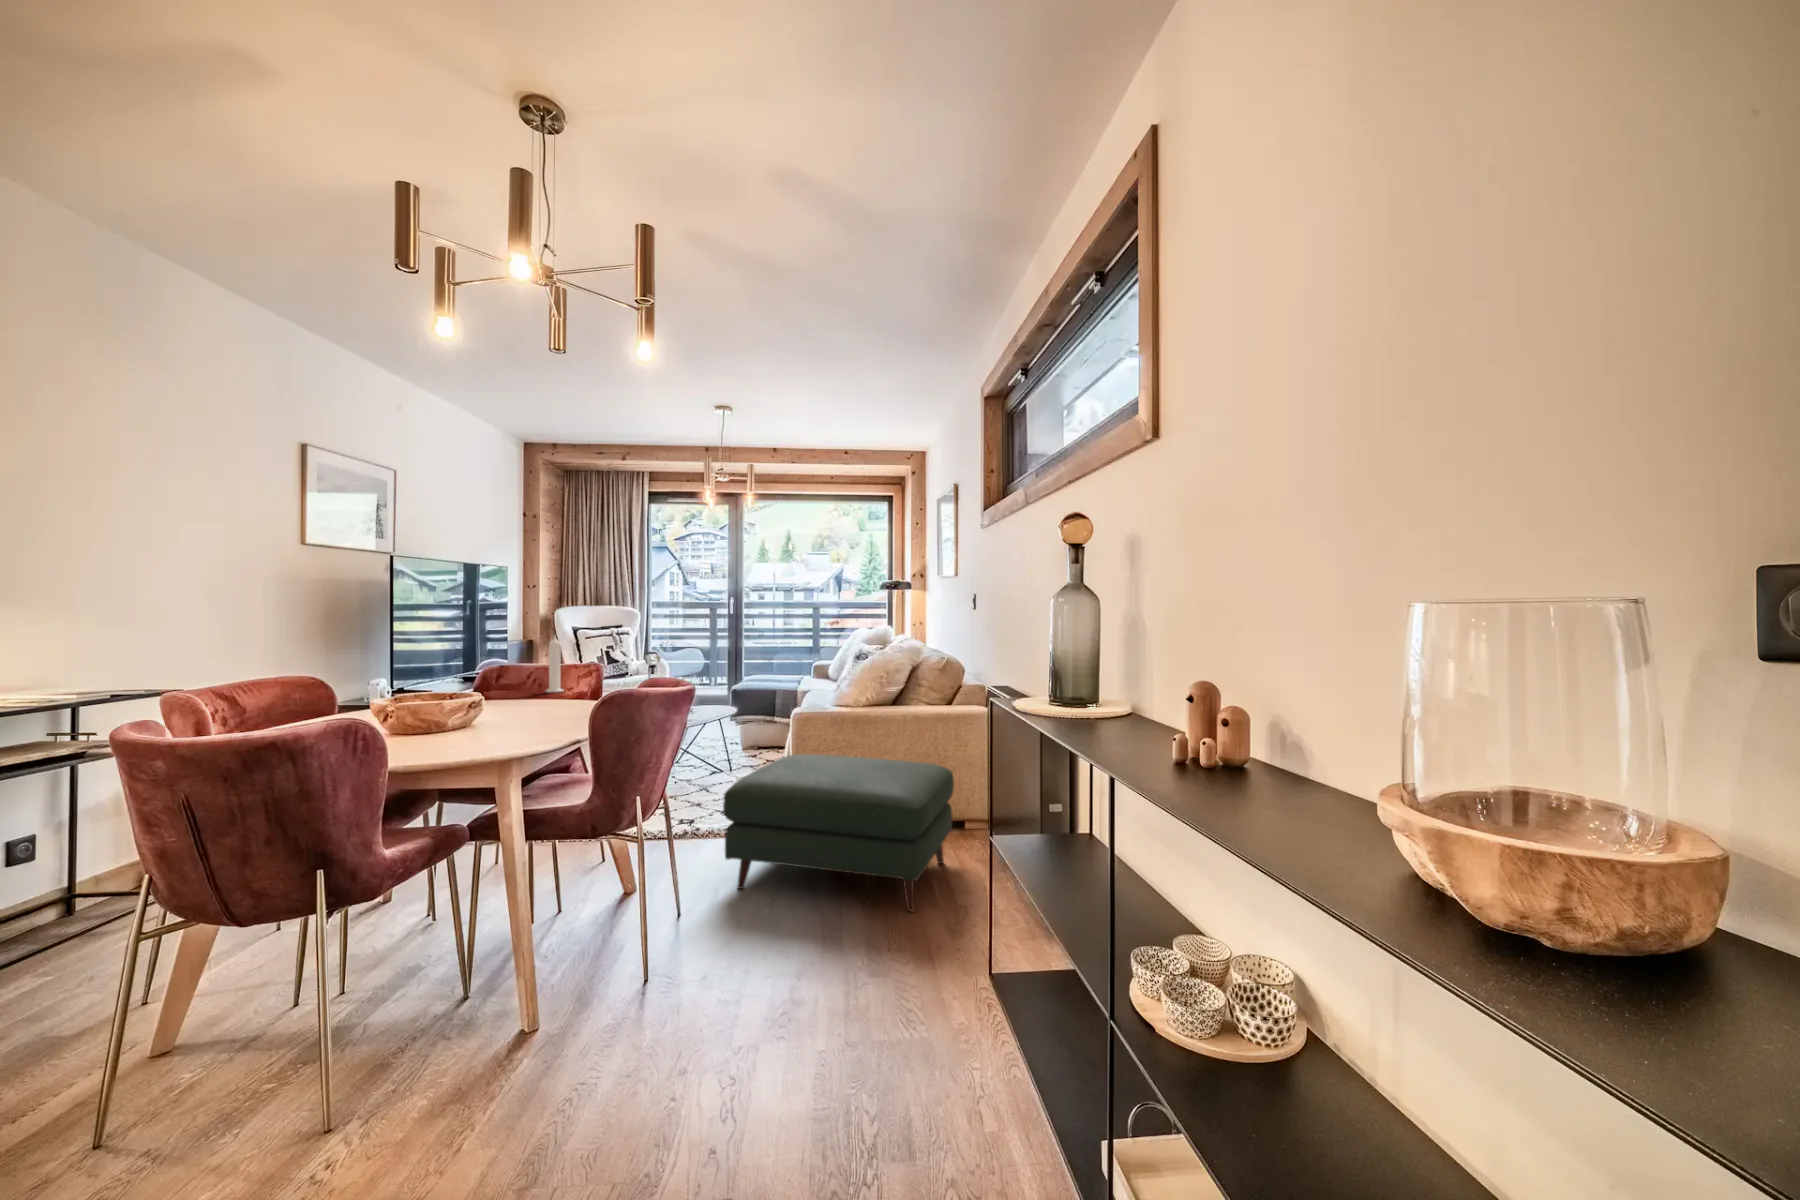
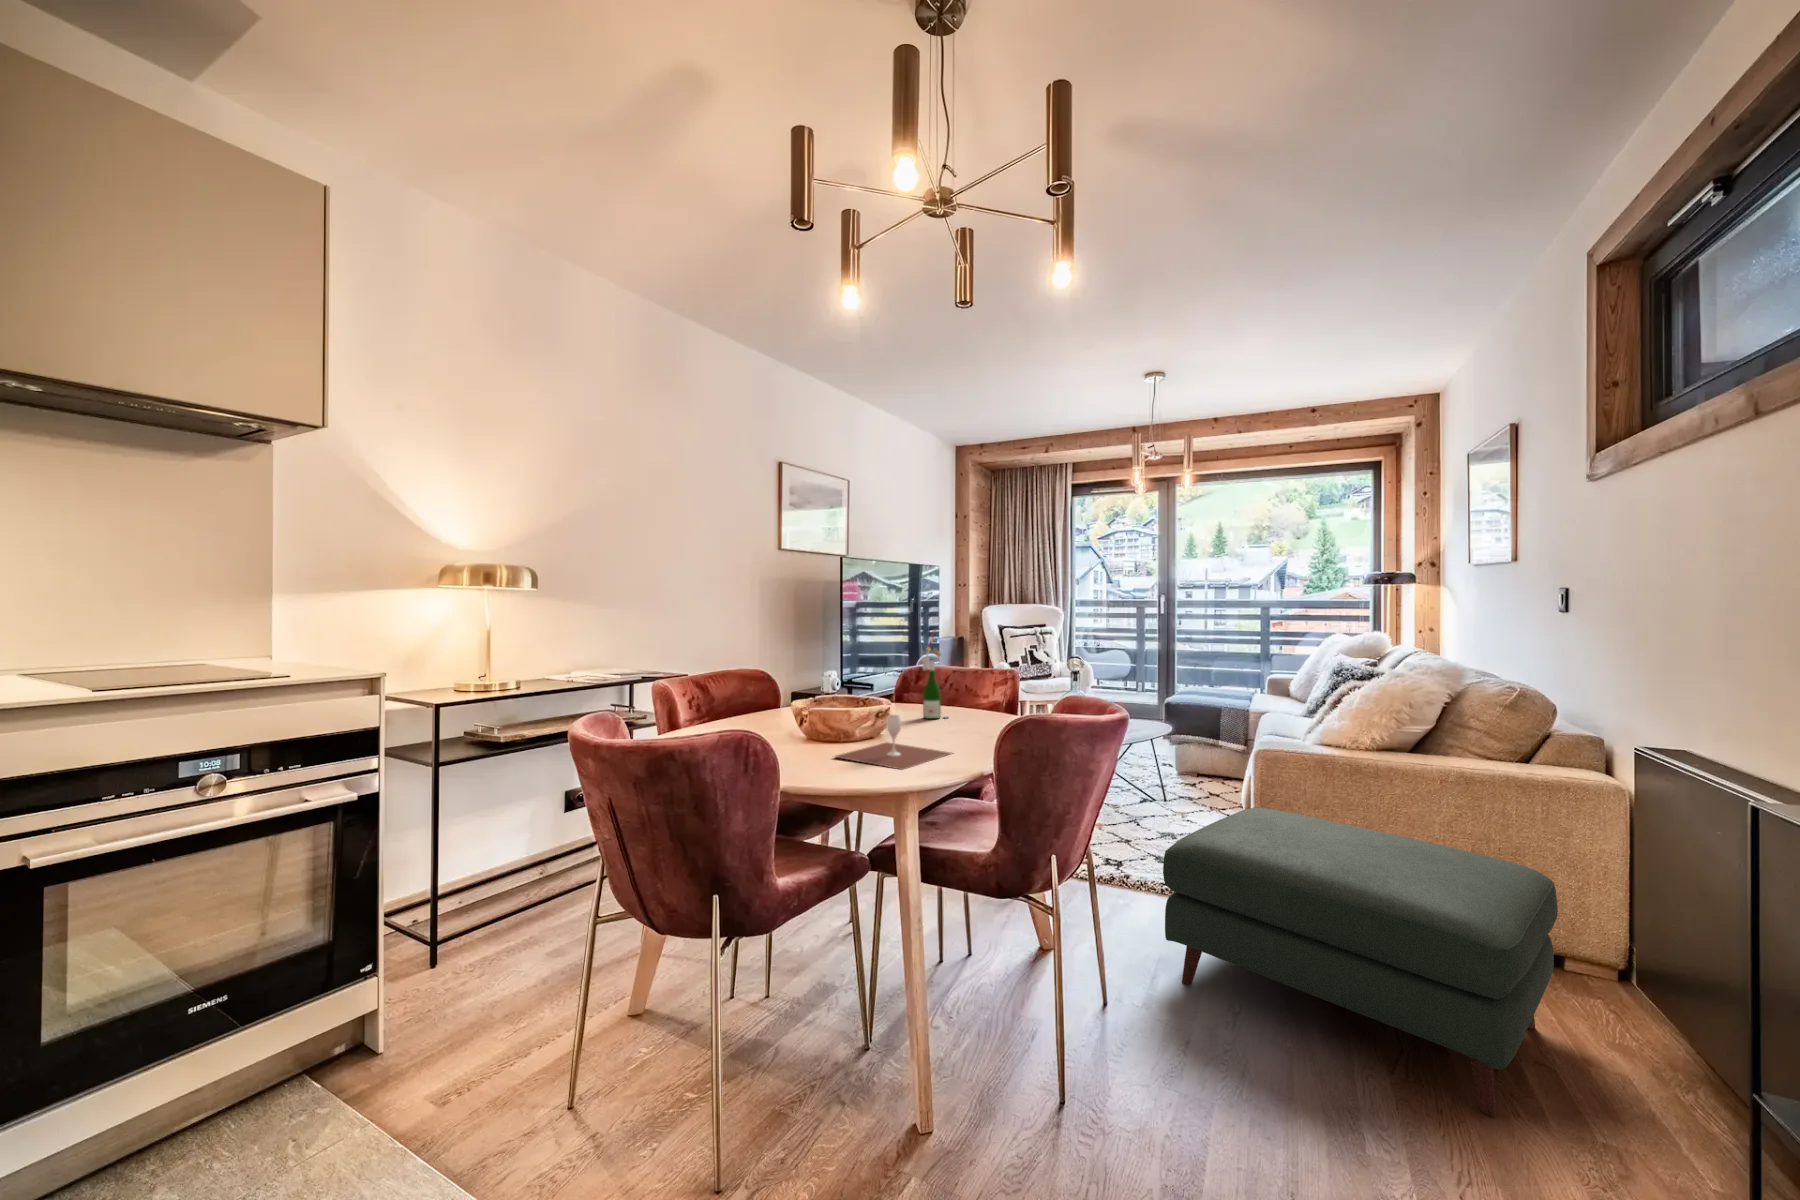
wine bottle: none [510,627,538,710] -> present [922,633,948,719]
candle: present [547,636,563,693] -> none [961,636,979,699]
wine glass: none [429,702,551,745] -> present [835,715,952,770]

